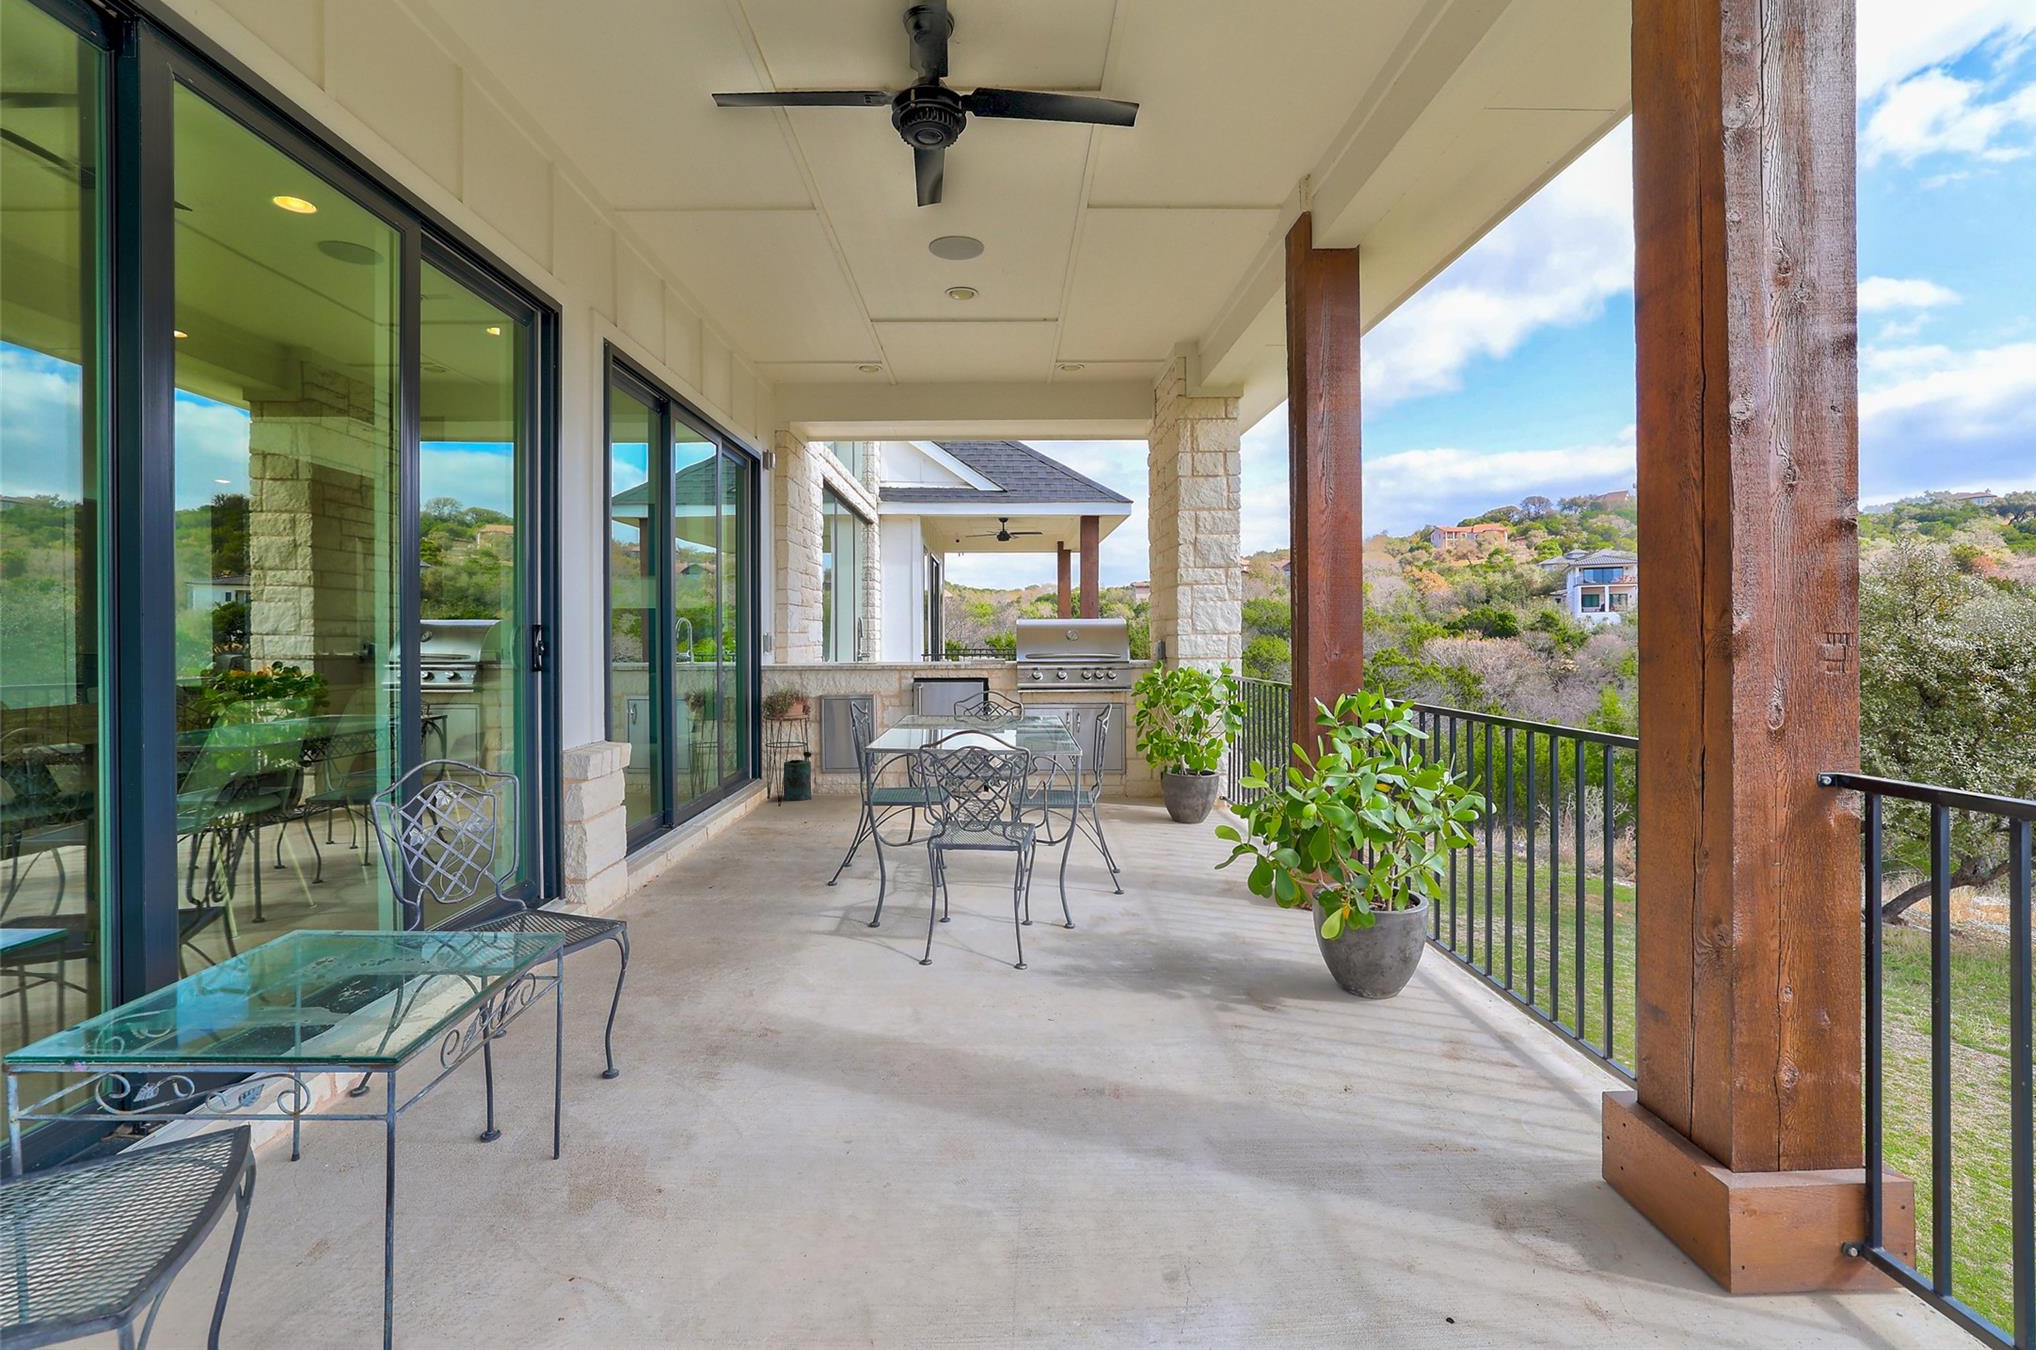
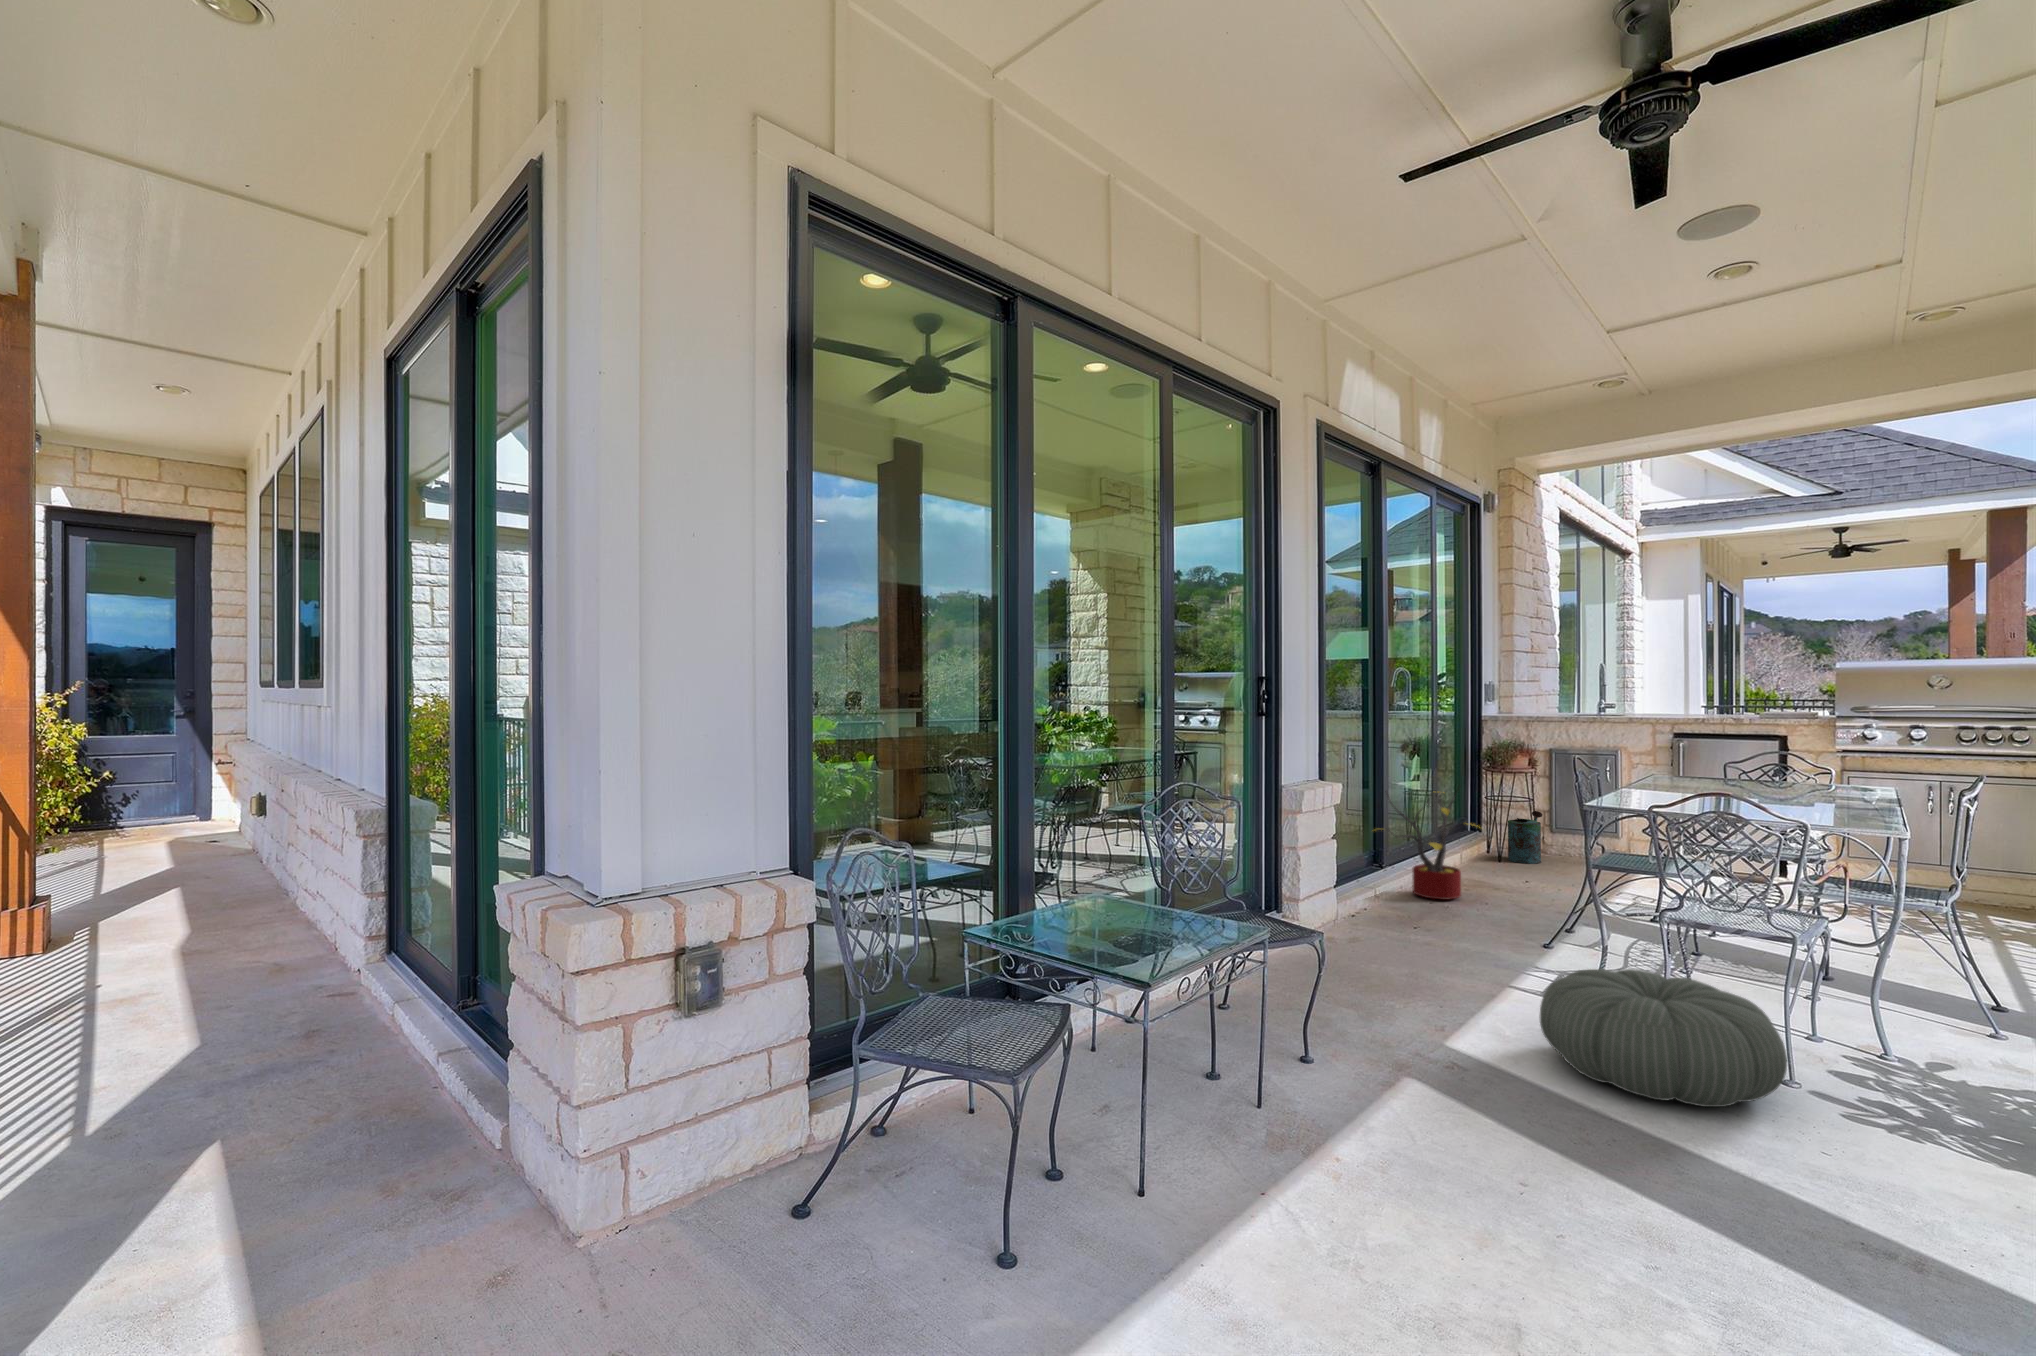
decorative plant: none [661,733,769,847] -> present [1389,791,1461,899]
pouf: none [832,889,1009,1002] -> present [1540,969,1787,1107]

